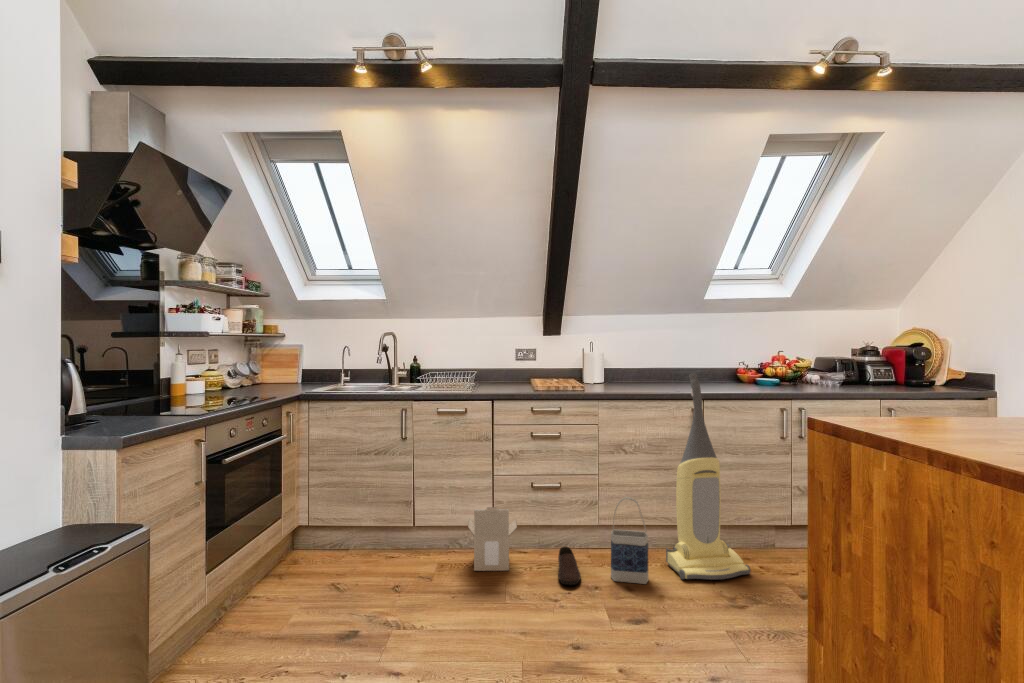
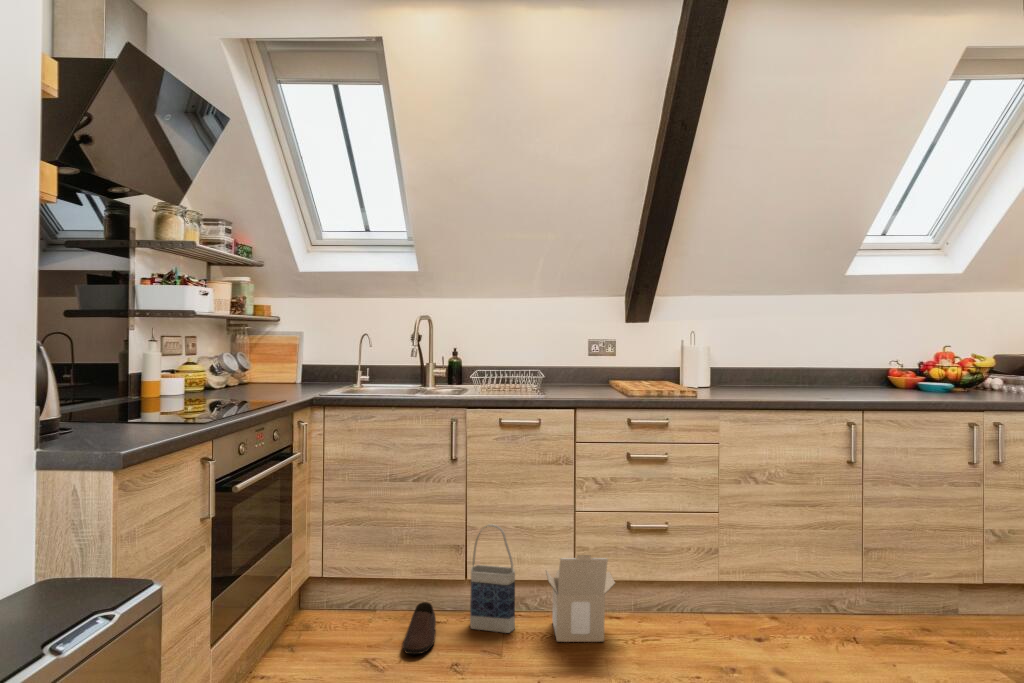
vacuum cleaner: present [666,373,751,580] -> none [817,374,939,658]
bag: present [611,497,648,584] -> present [470,524,515,633]
shoe: present [558,547,581,585] -> present [402,602,436,654]

